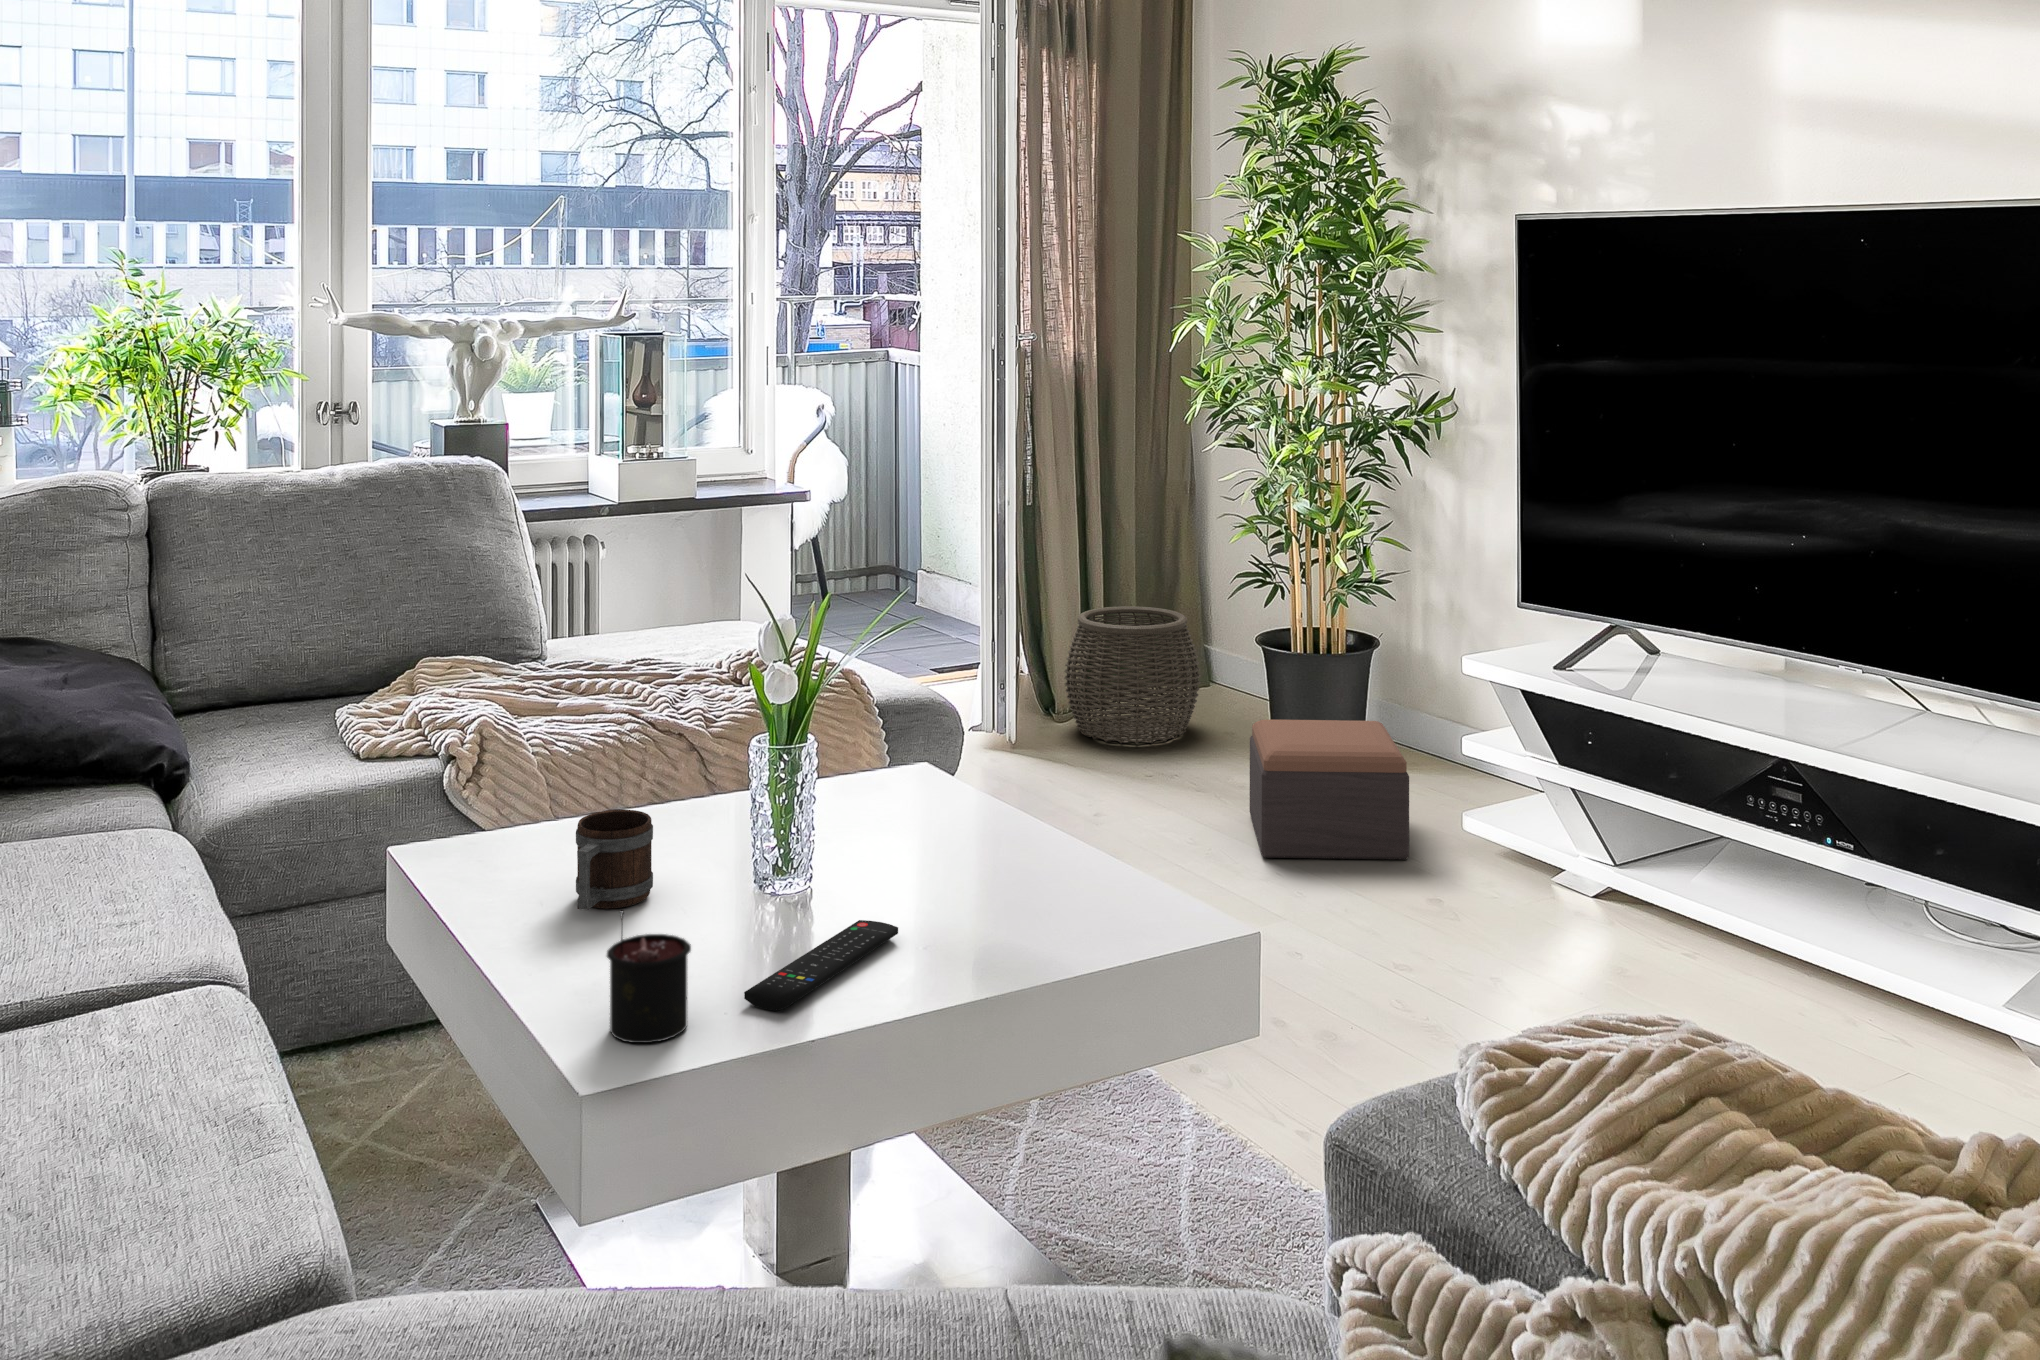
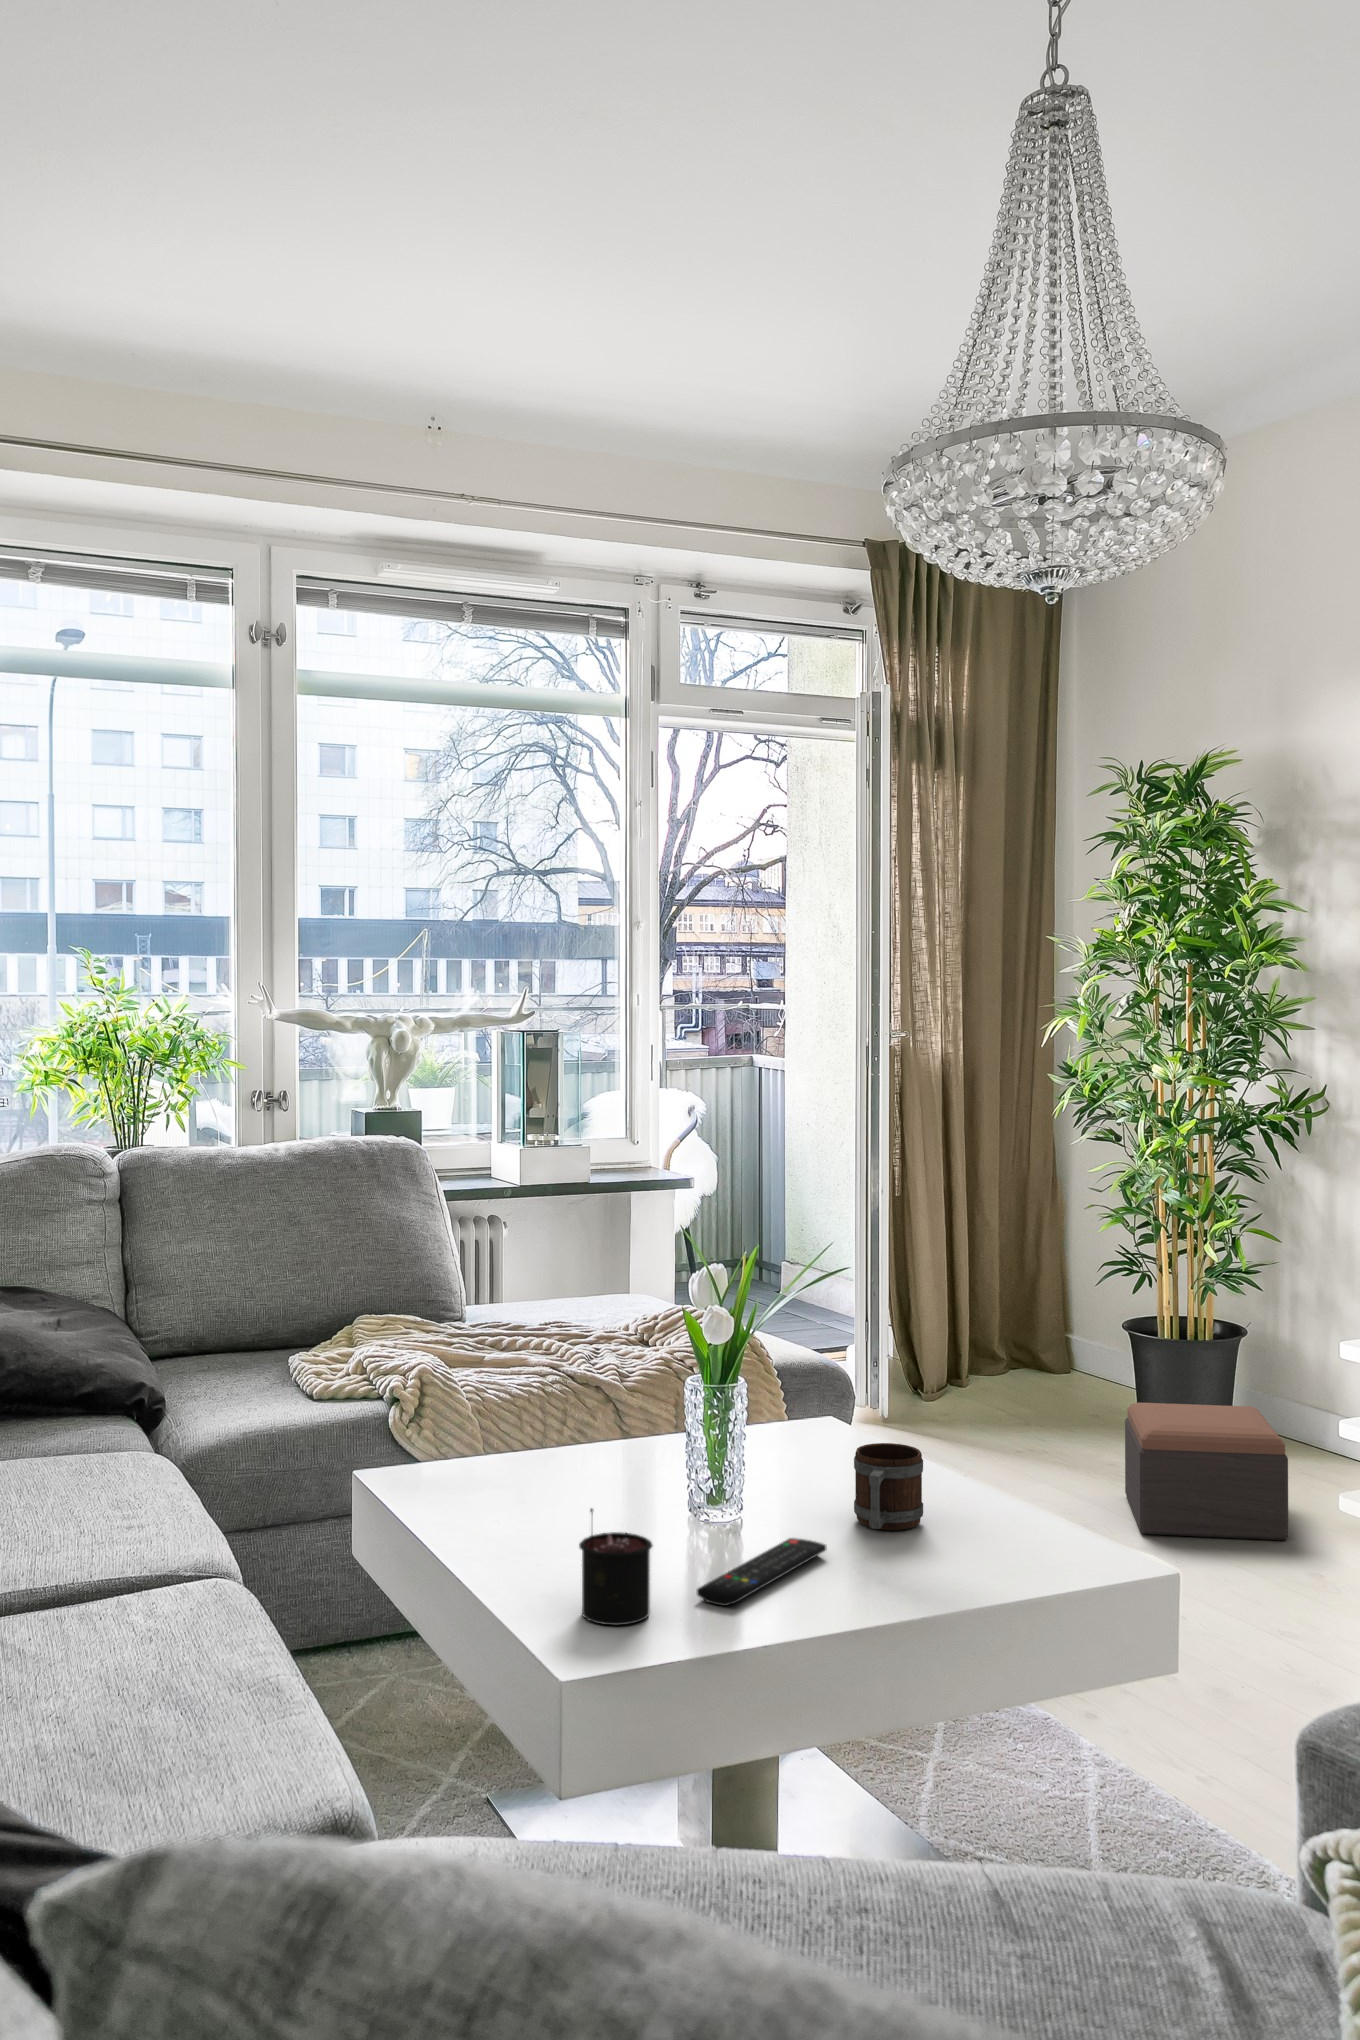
woven basket: present [1064,606,1201,744] -> none [936,1297,1070,1430]
mug: present [576,810,653,910] -> present [854,1443,923,1530]

